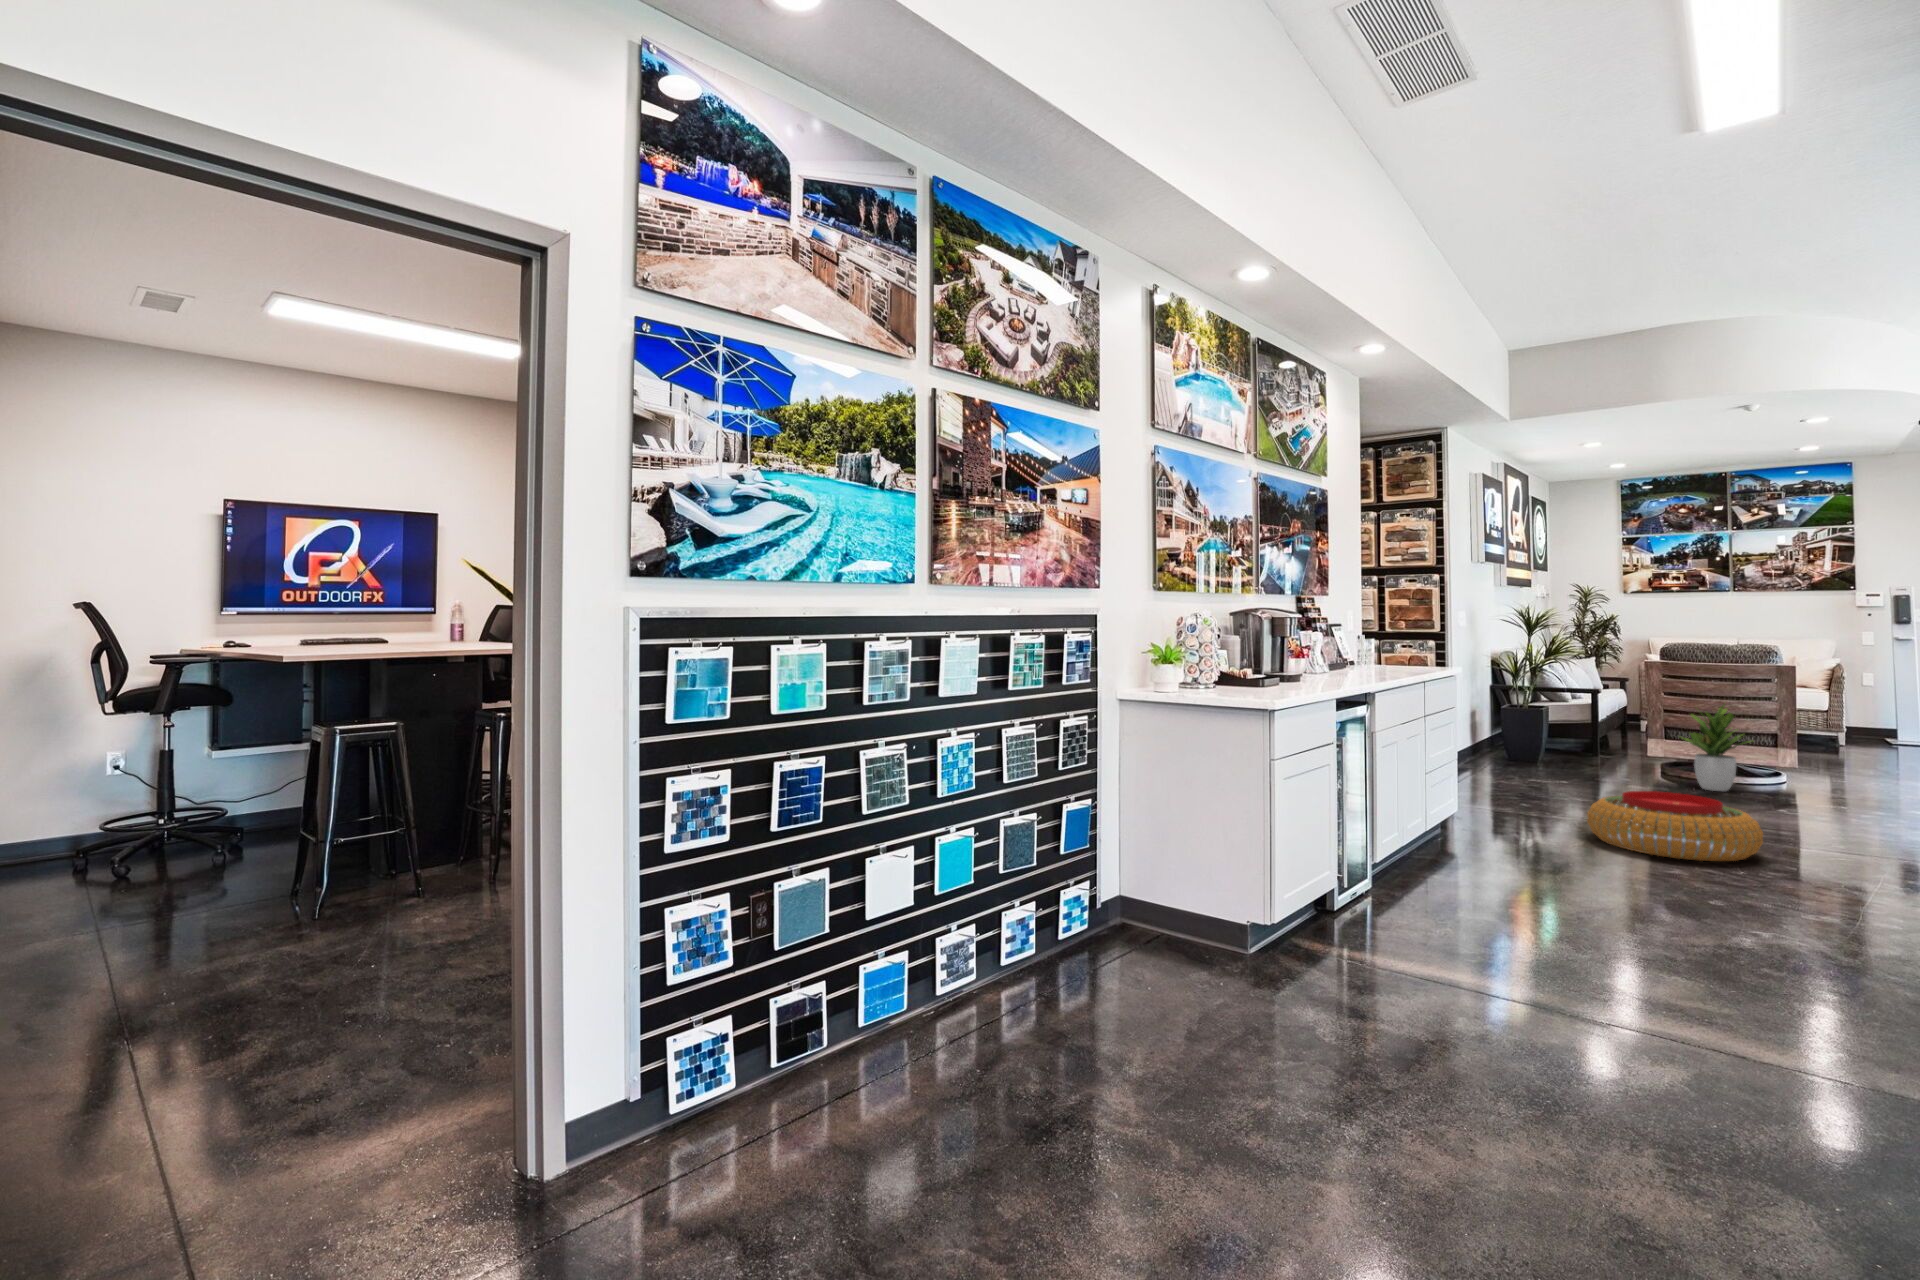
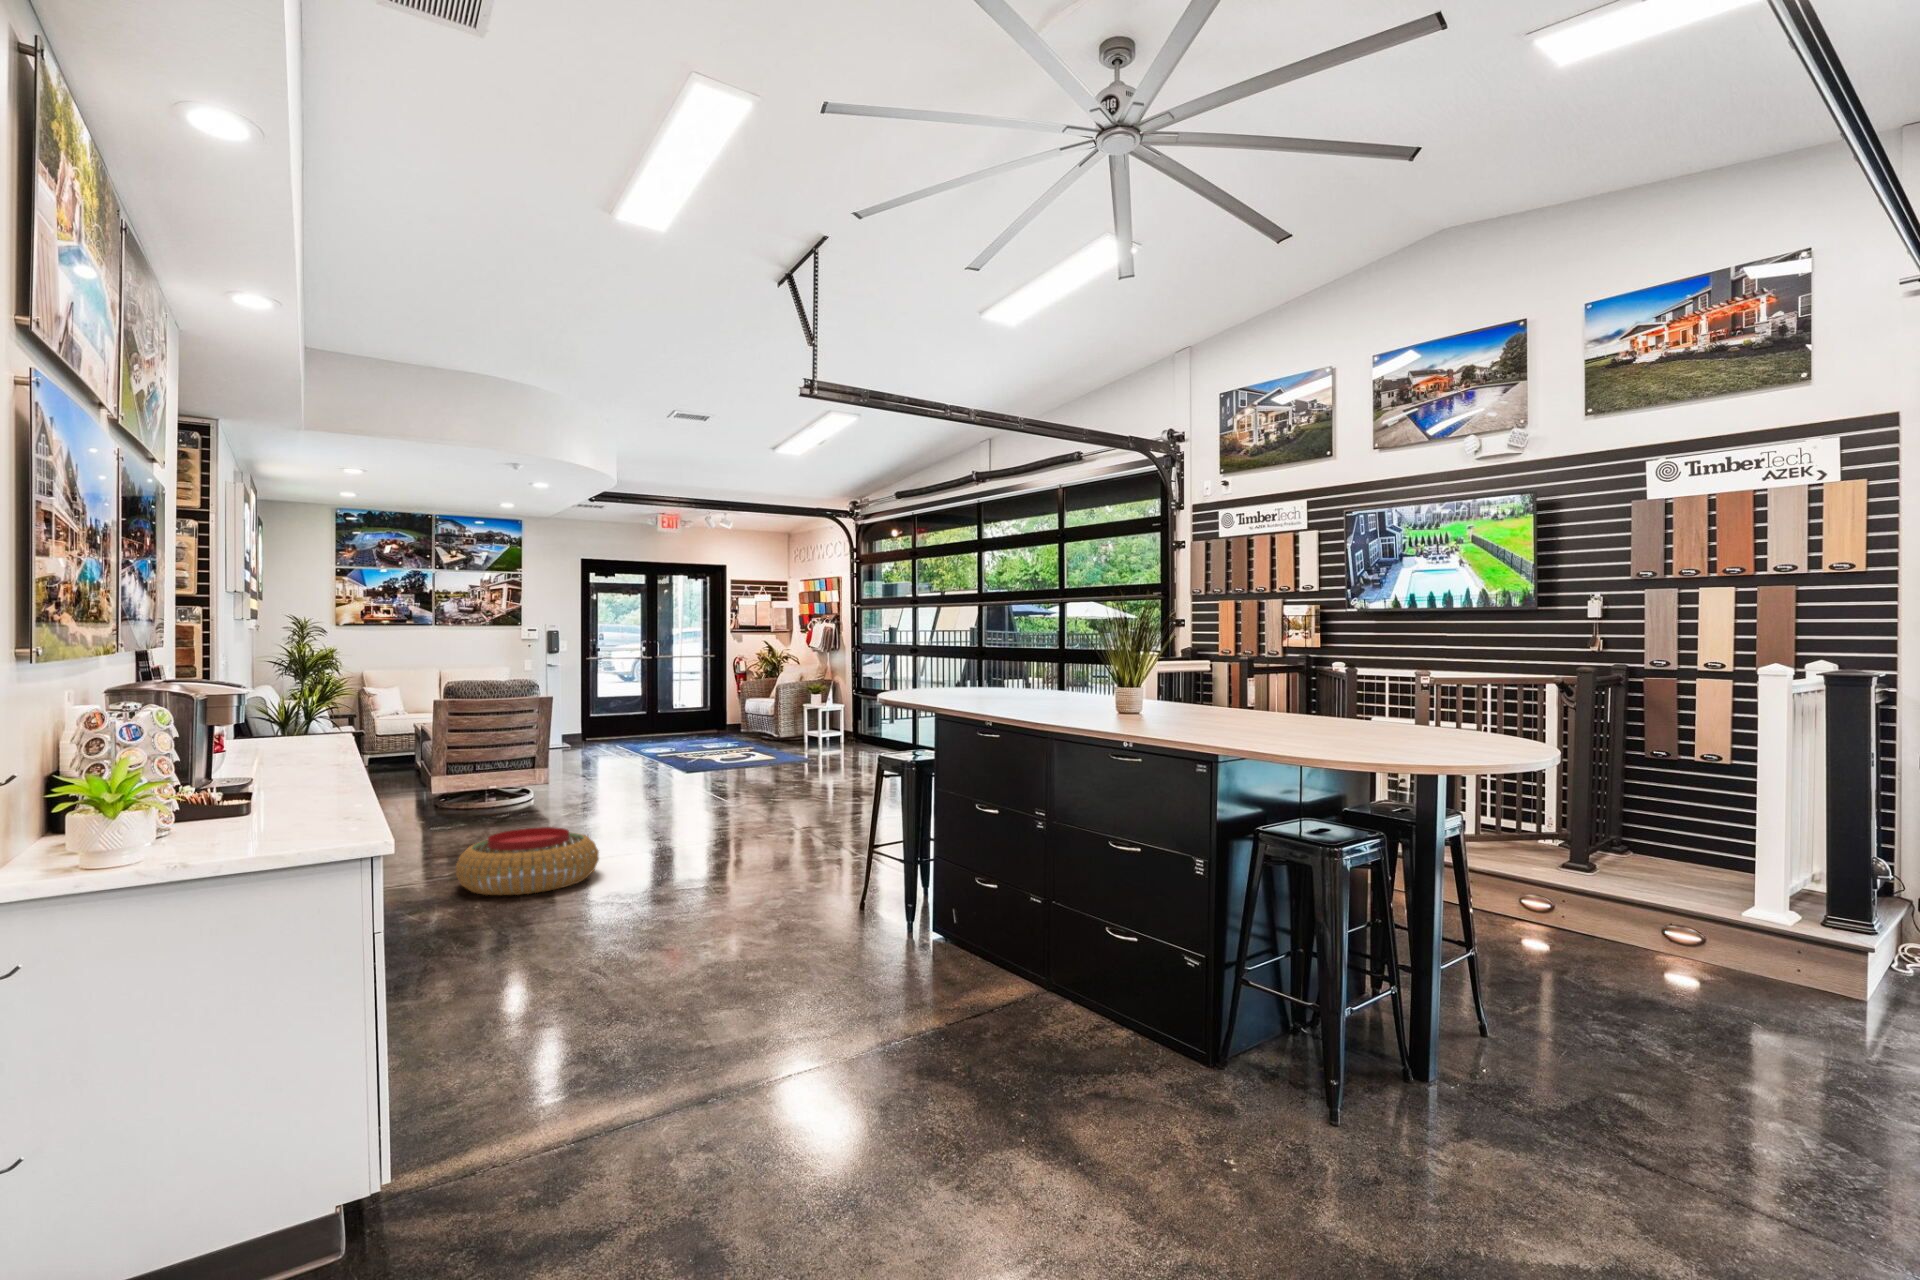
potted plant: present [1684,704,1744,791] -> none [465,734,526,820]

